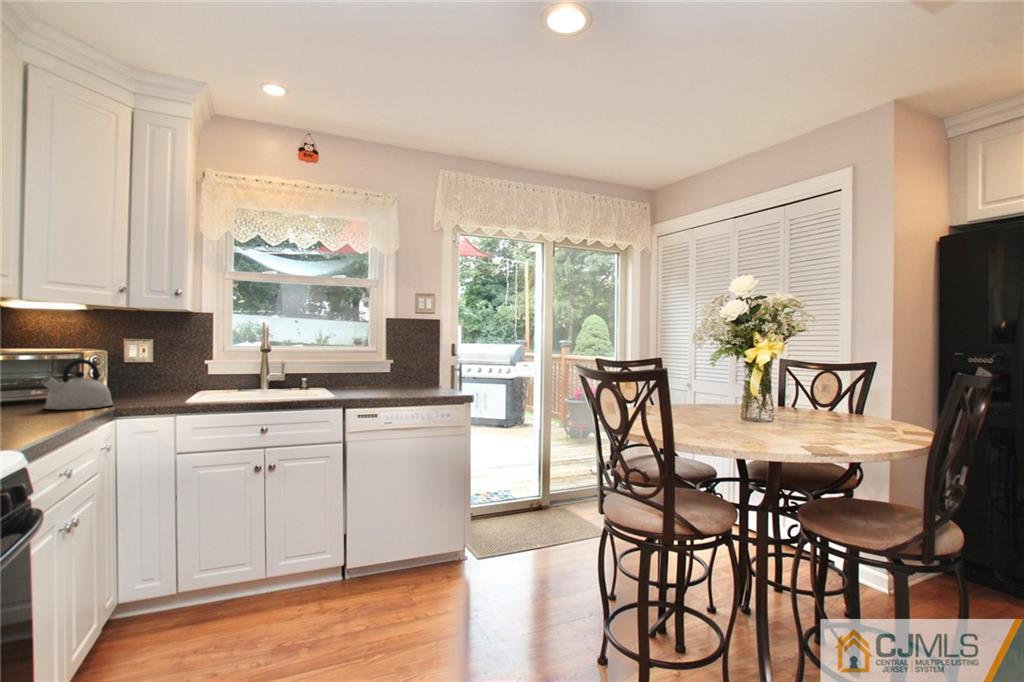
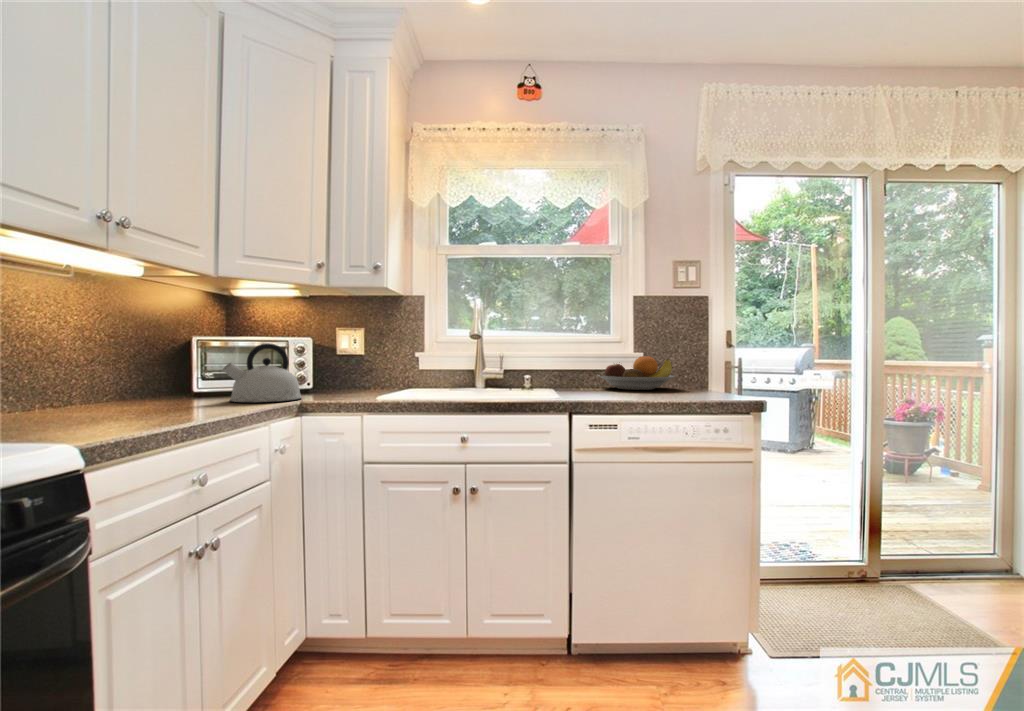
fruit bowl: none [361,363,418,388] -> present [598,356,675,390]

